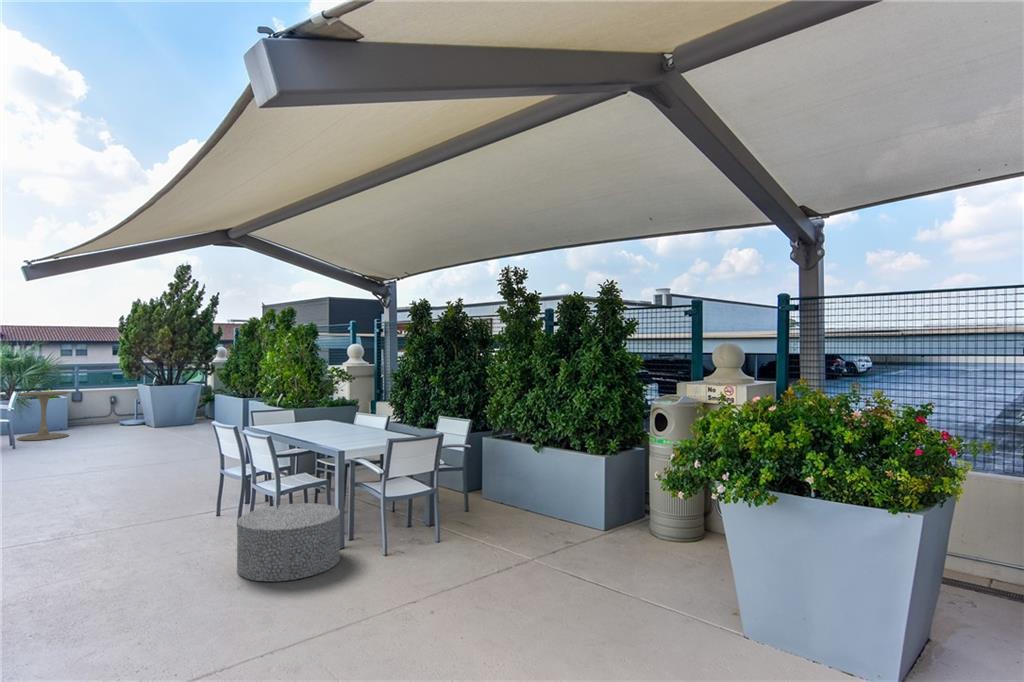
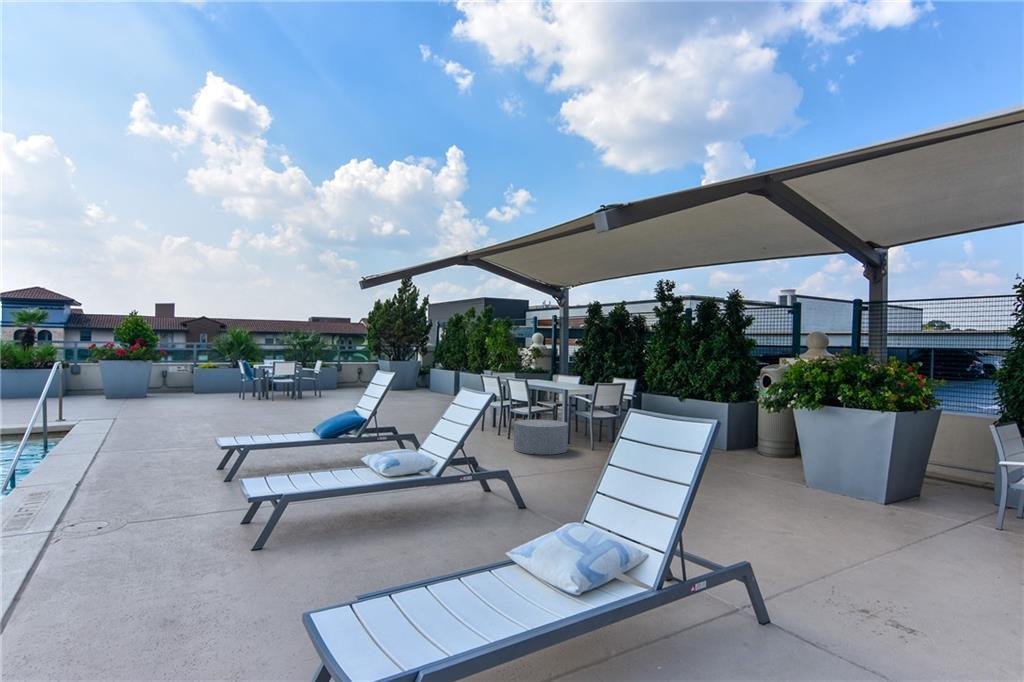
pedestal table: present [17,391,69,441] -> none [318,362,348,393]

